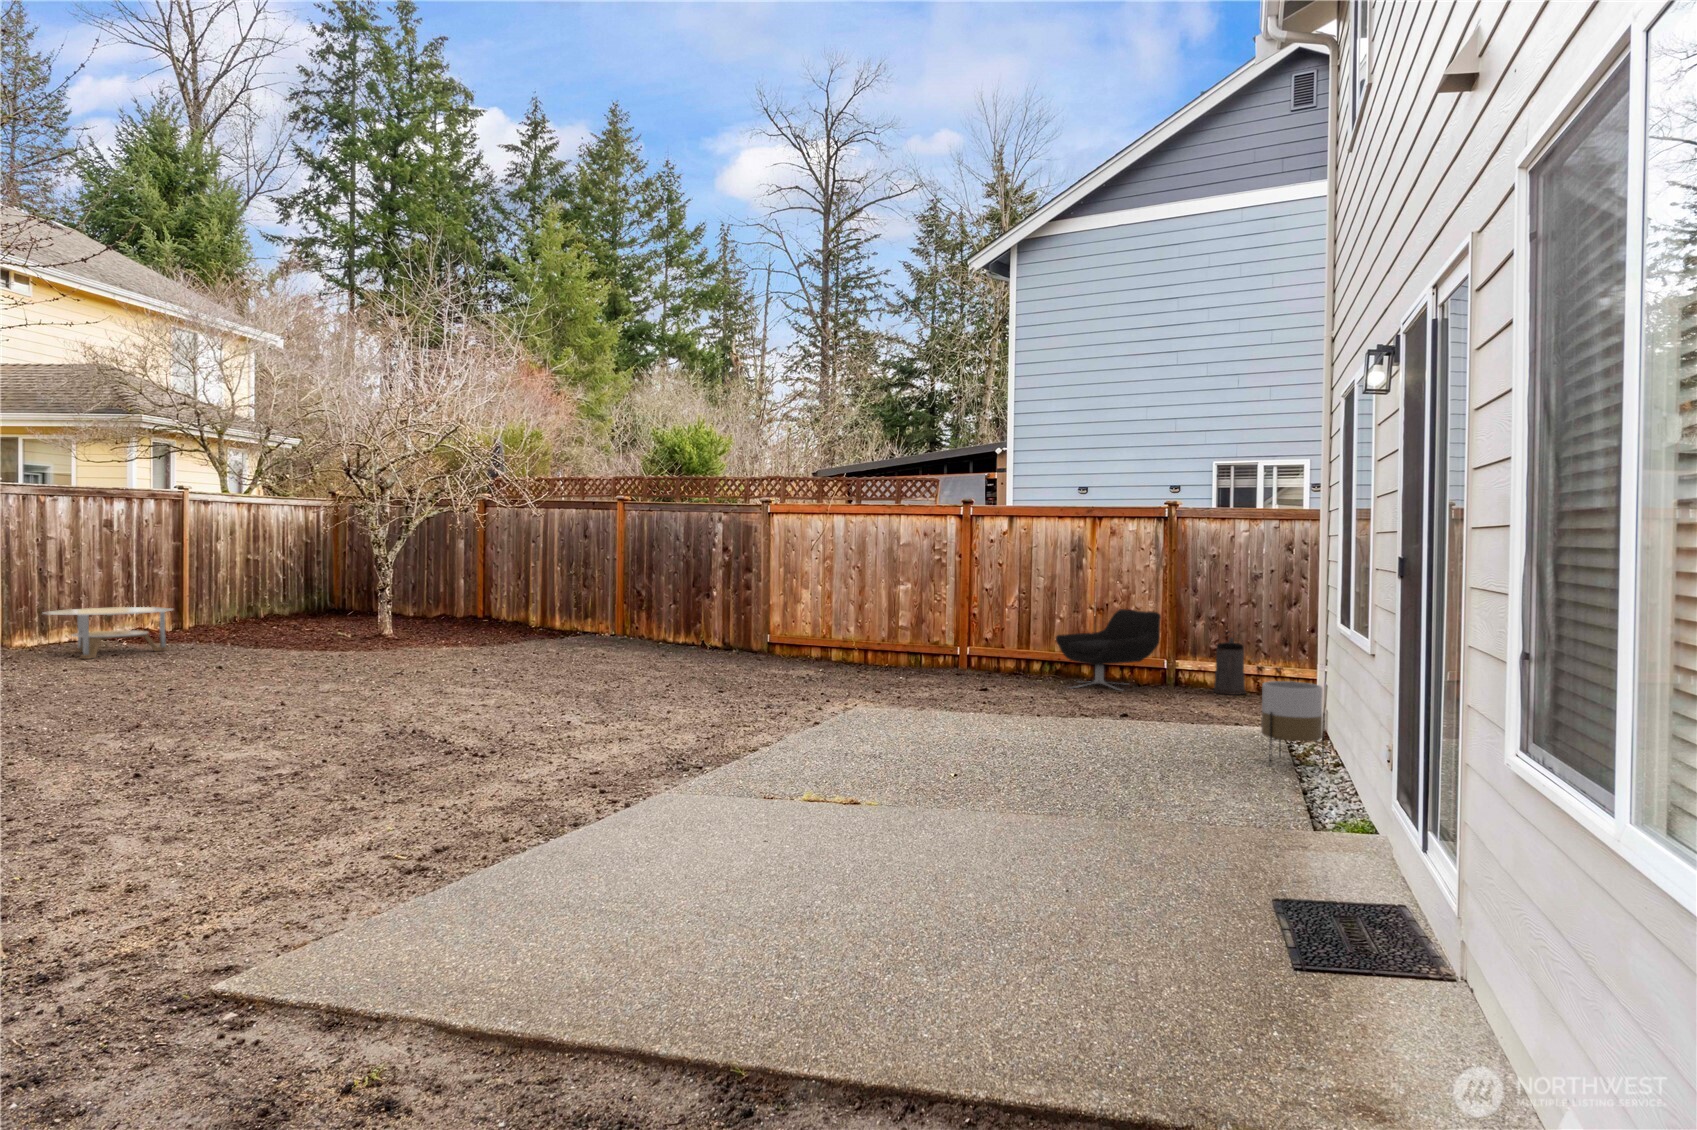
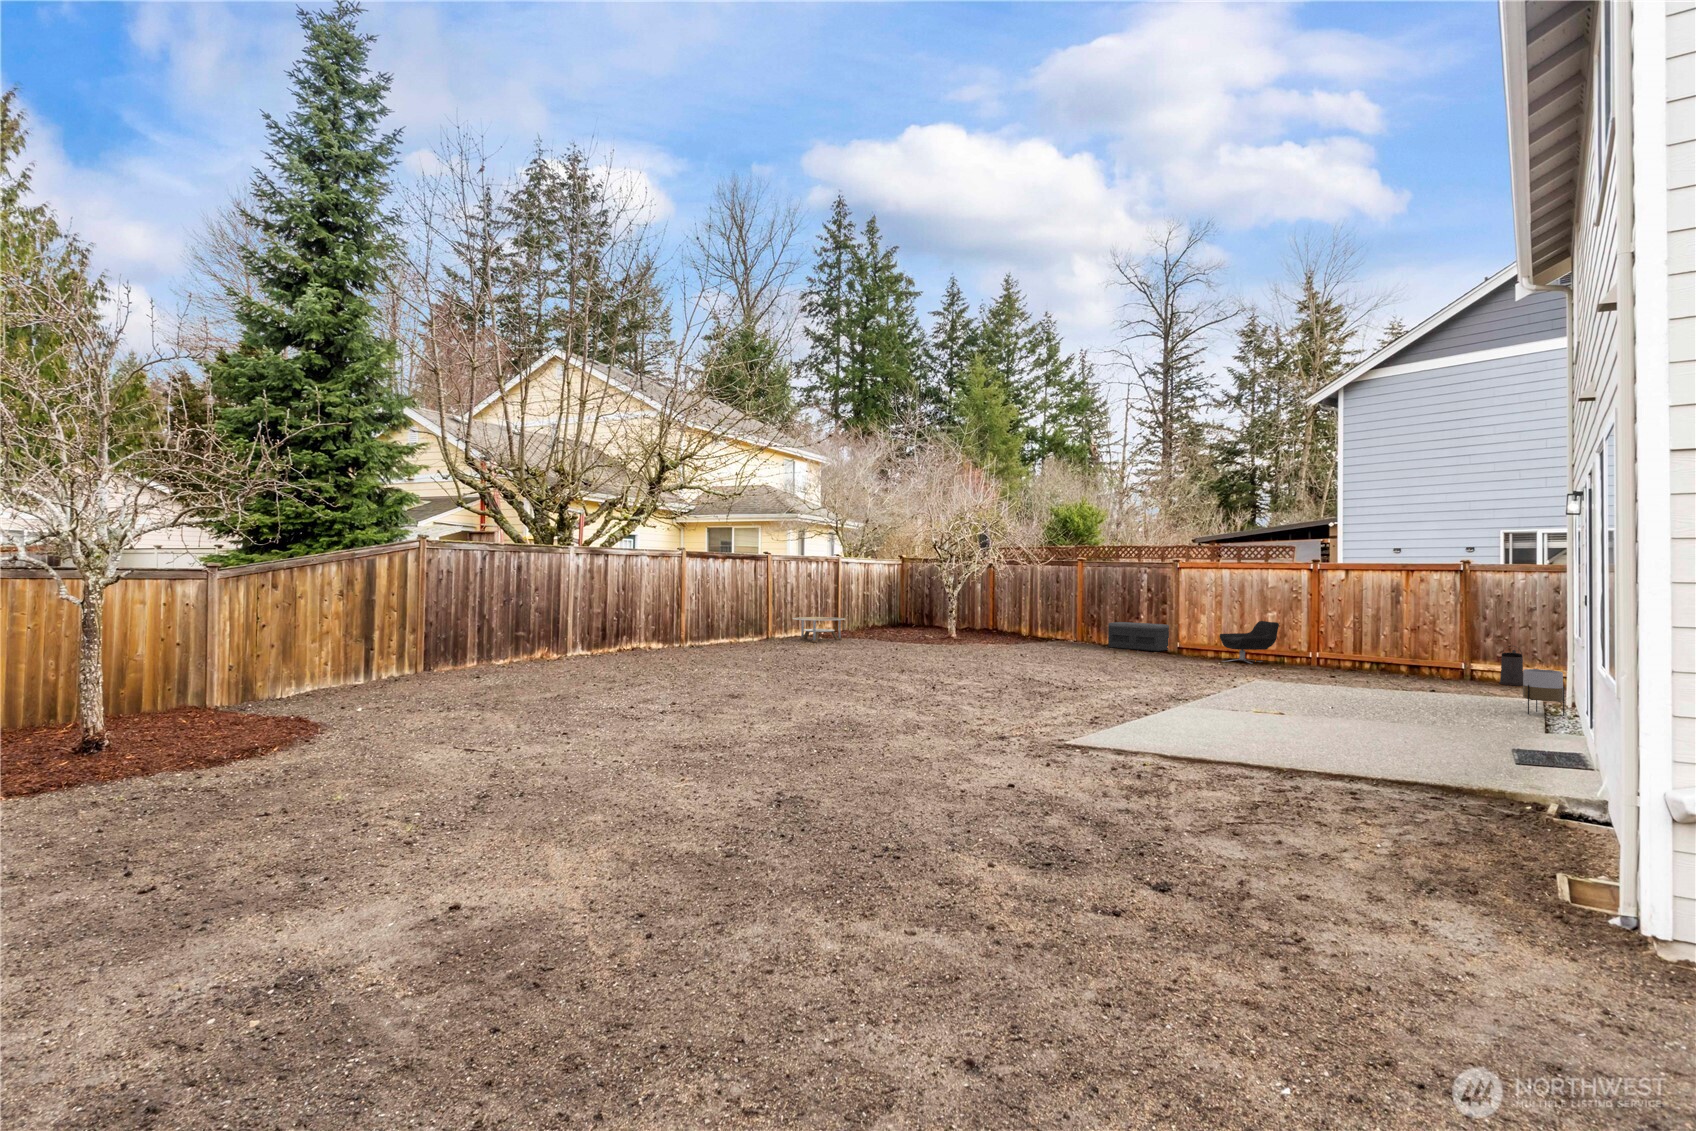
storage bench: none [669,604,762,653] -> present [1108,622,1169,652]
lounge chair: present [1056,609,1161,690] -> present [1219,621,1279,664]

